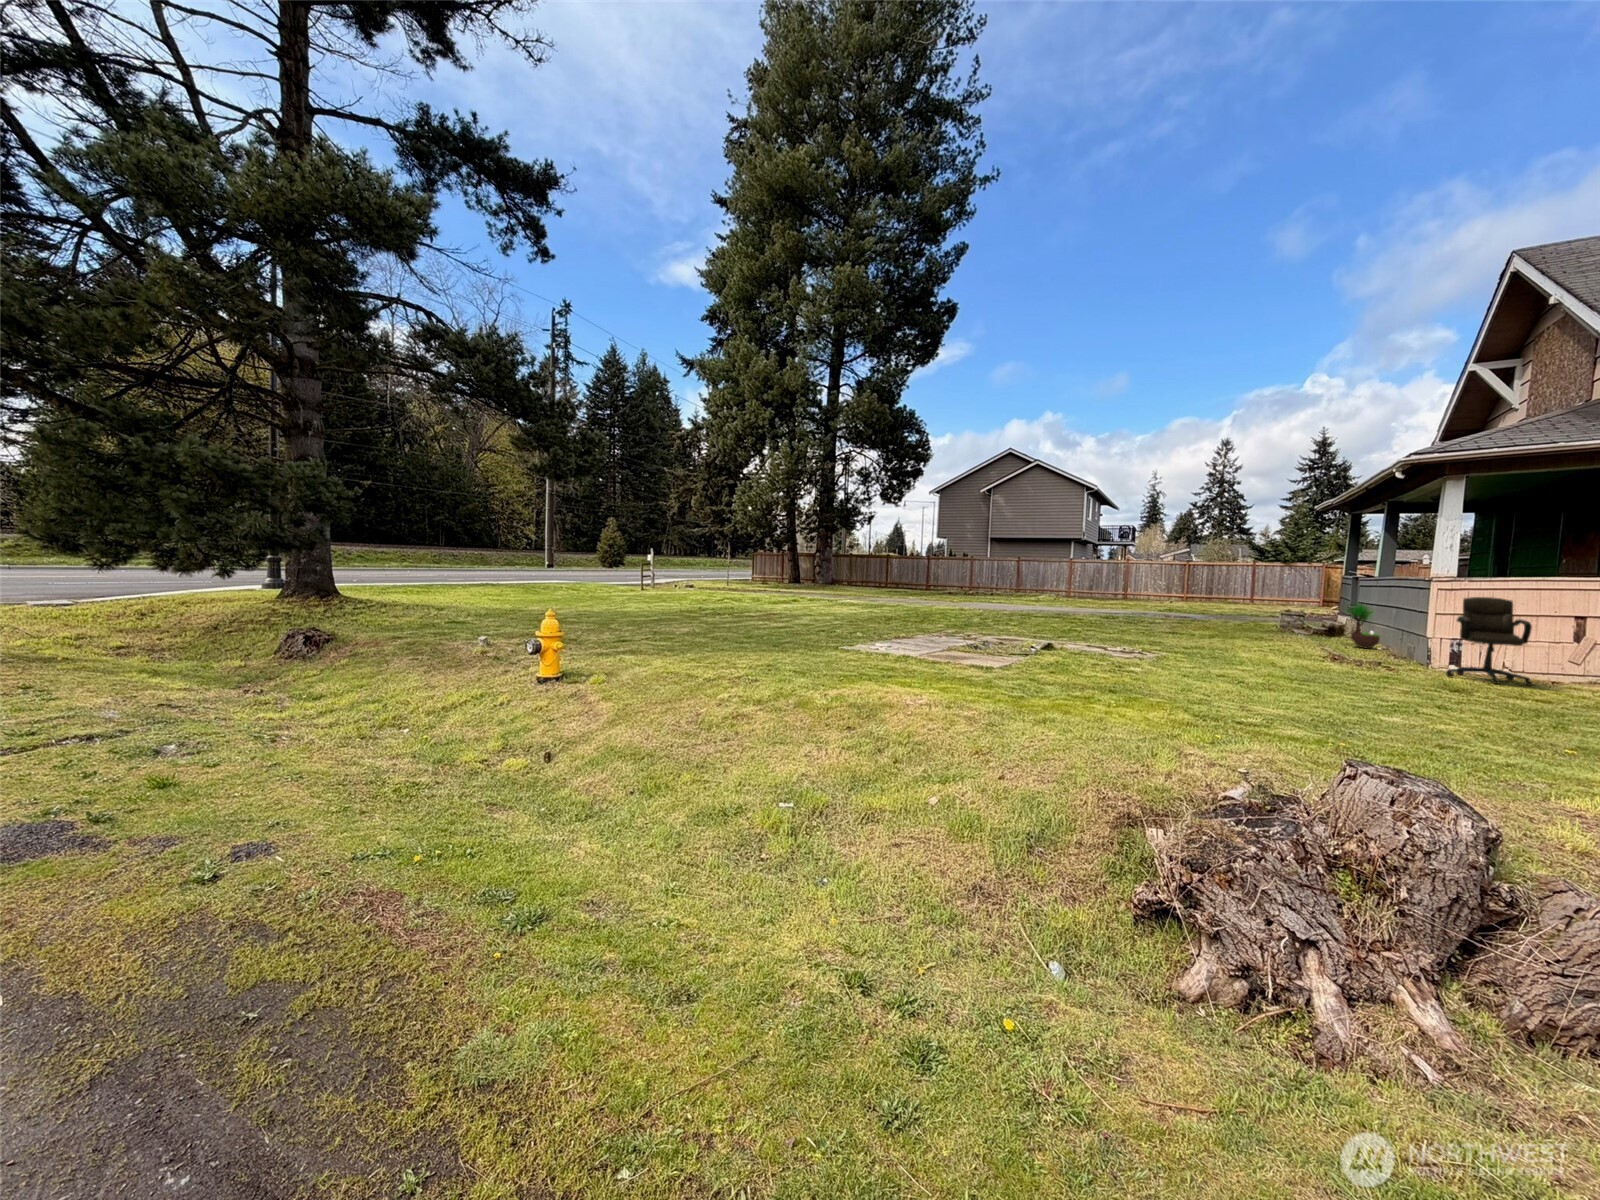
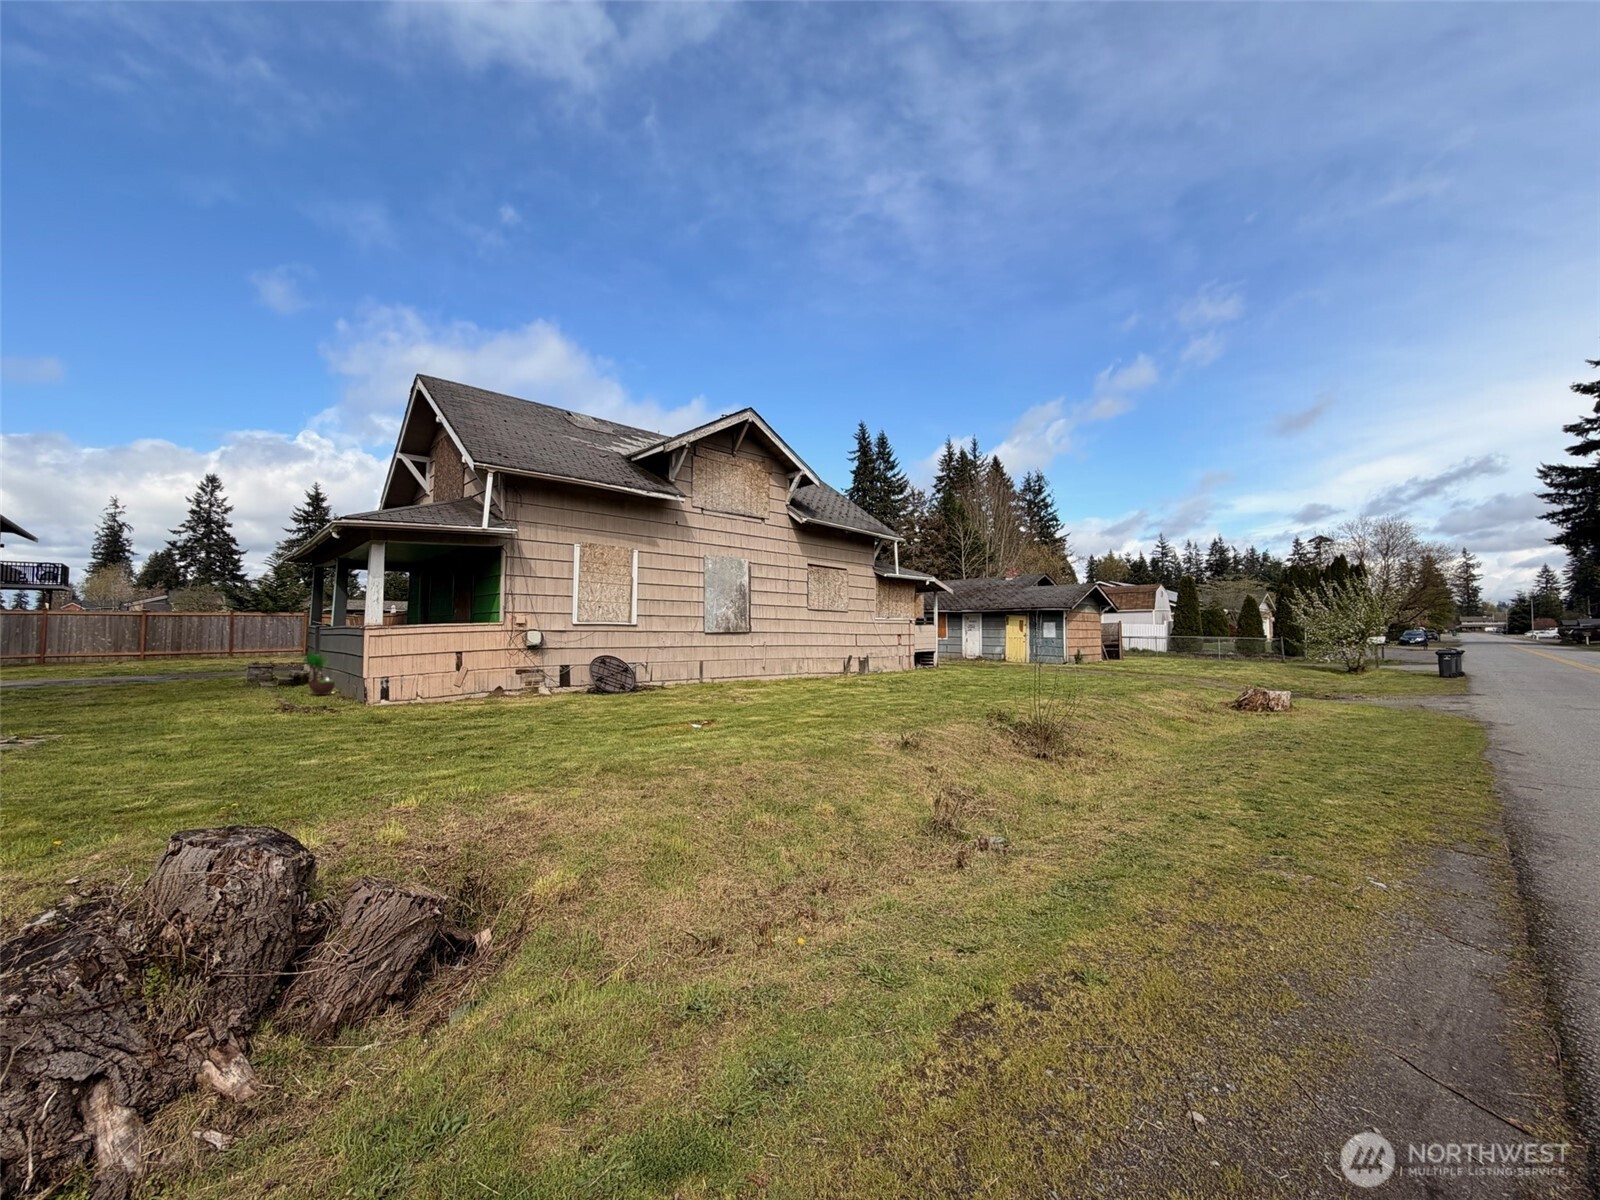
chair: present [1446,597,1533,686] -> none [377,640,436,712]

